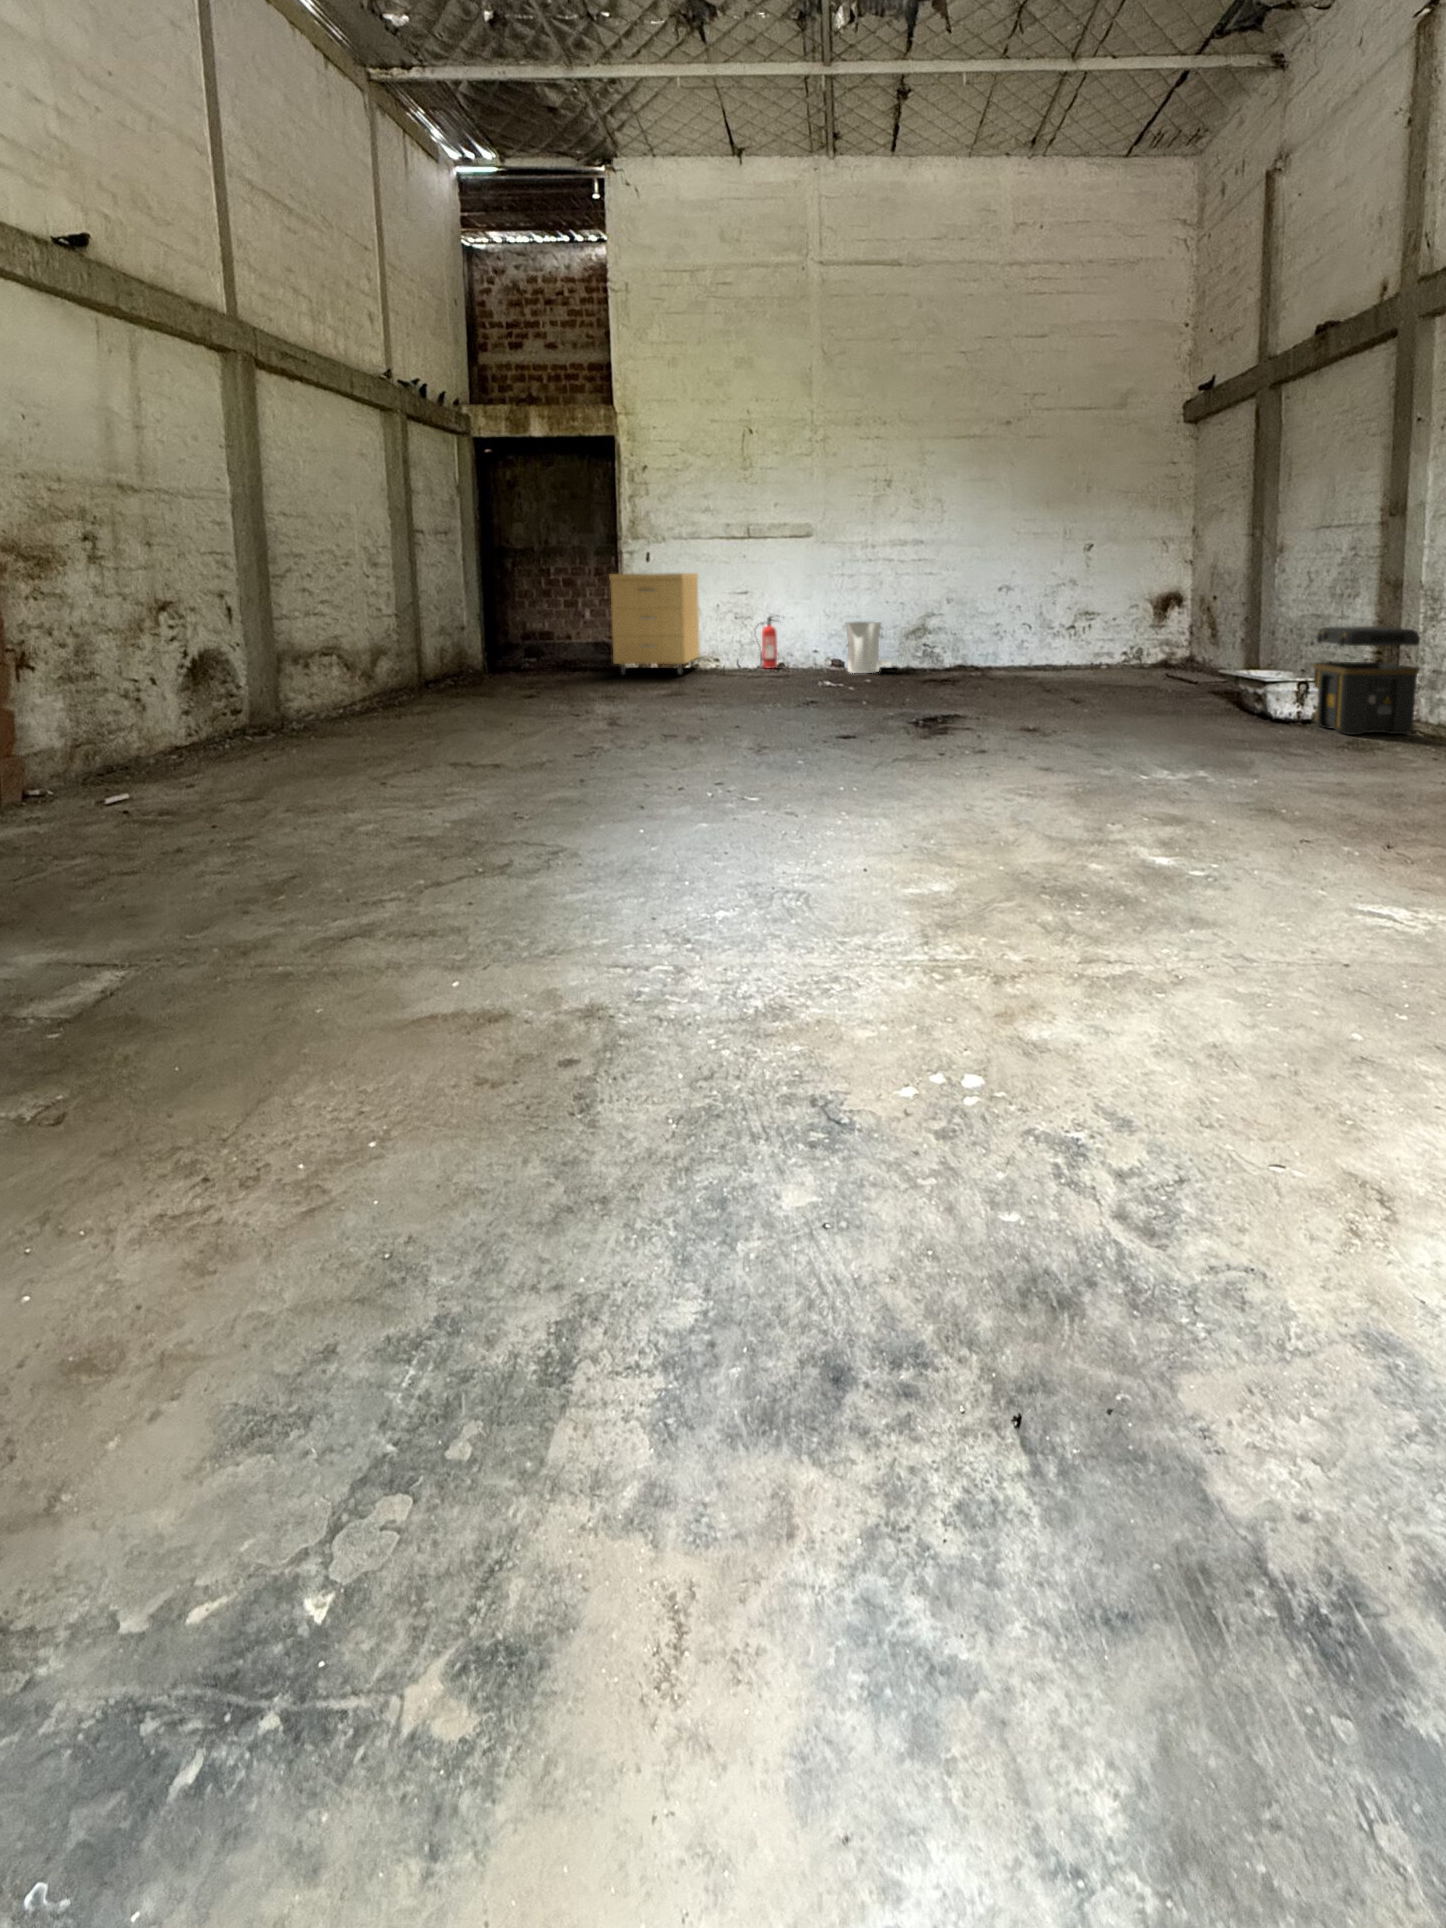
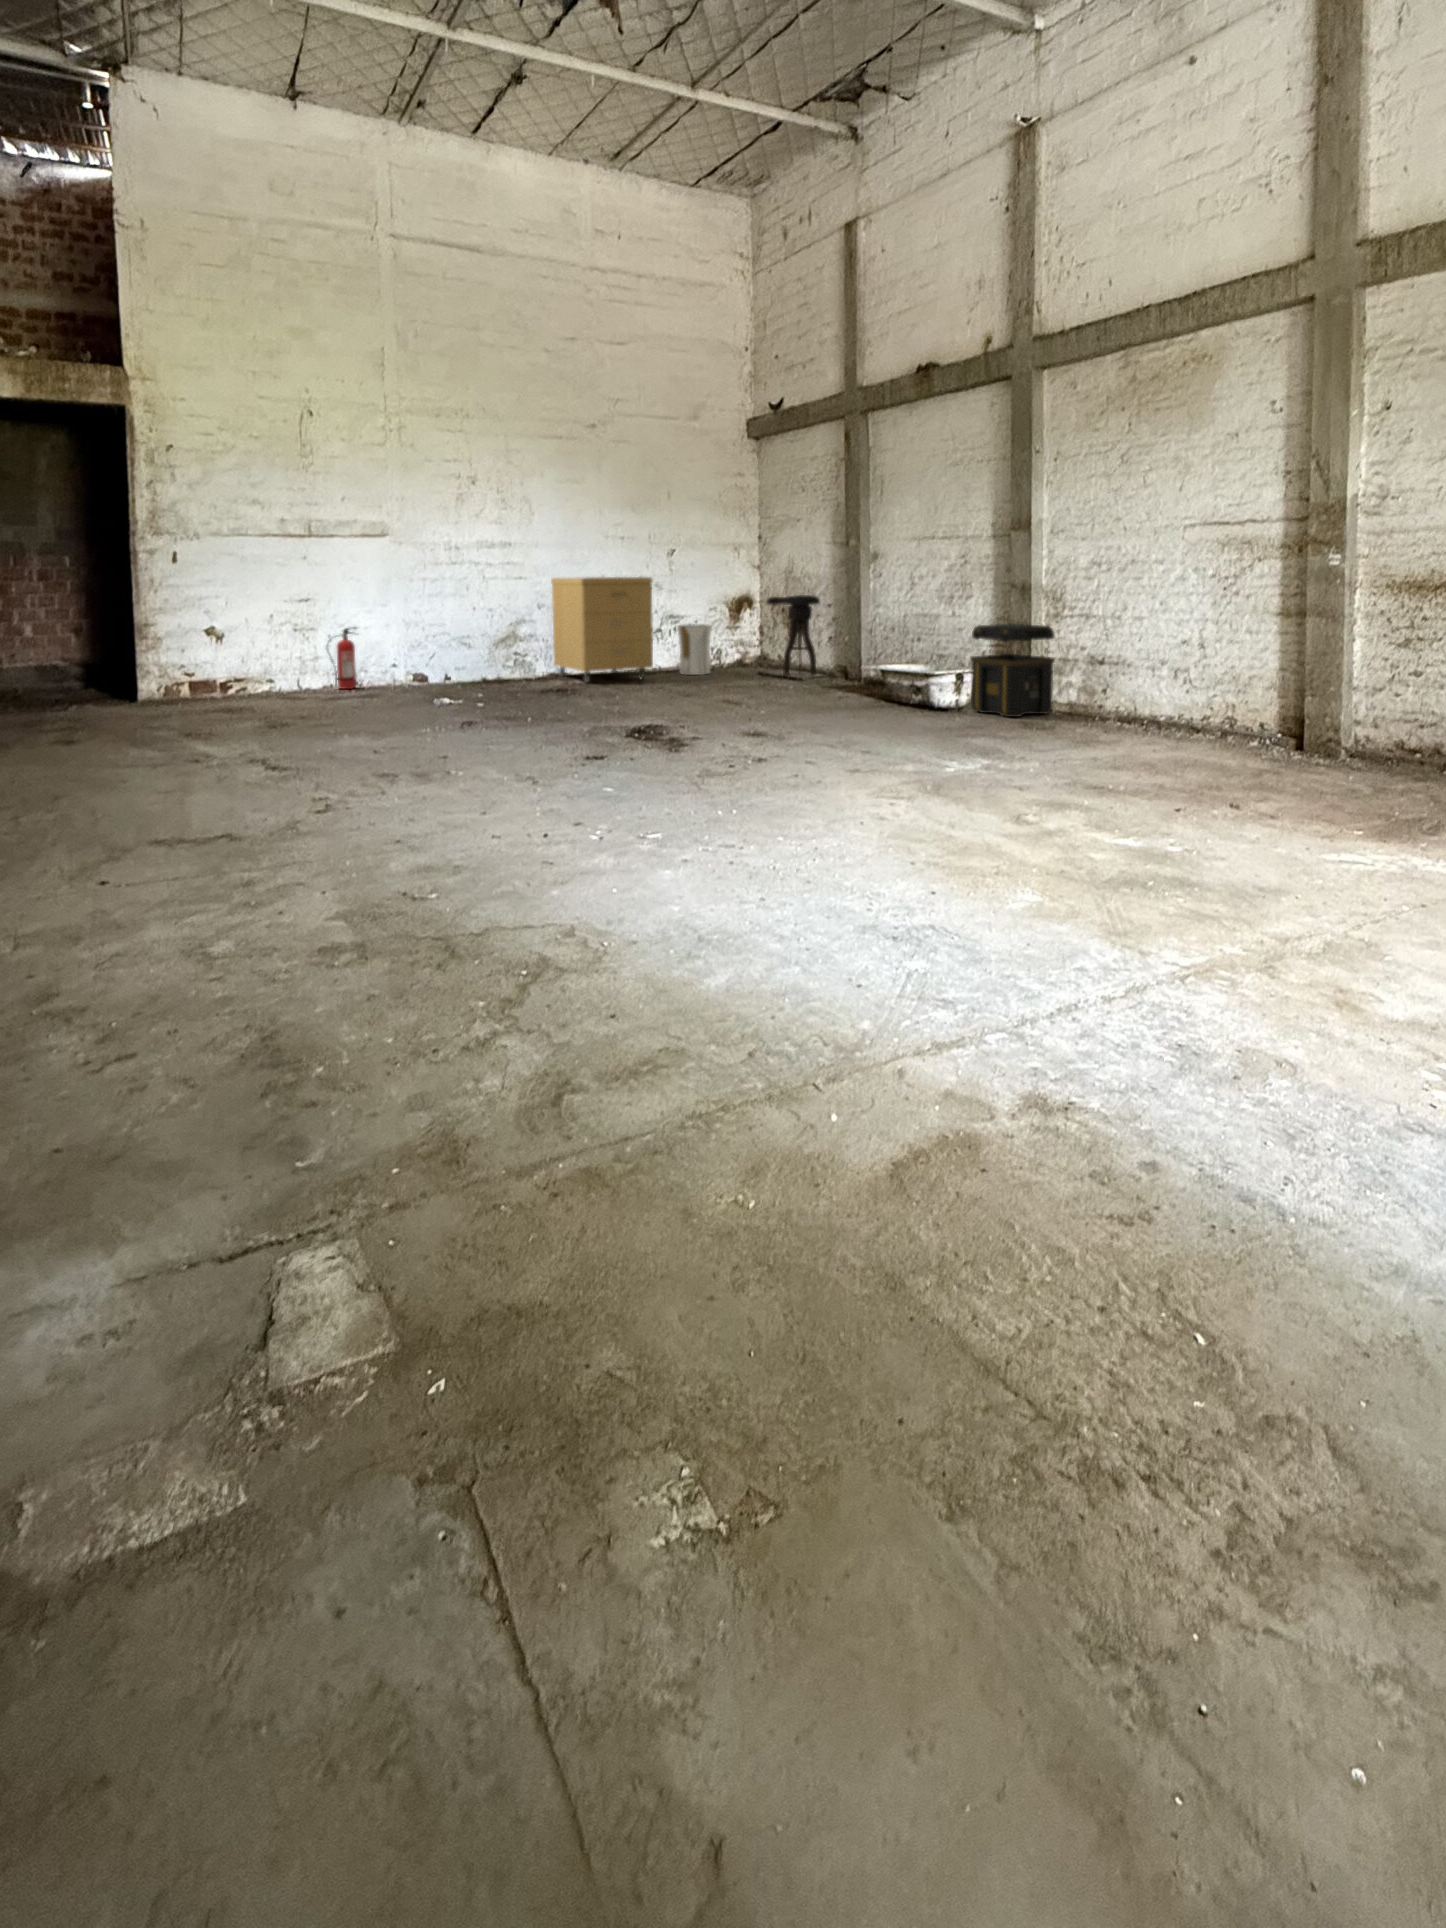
storage cabinet: present [609,573,700,674] -> present [551,577,653,683]
stool: none [1169,592,1229,681] -> present [766,595,820,677]
trash can: present [845,622,892,673] -> present [677,624,712,675]

